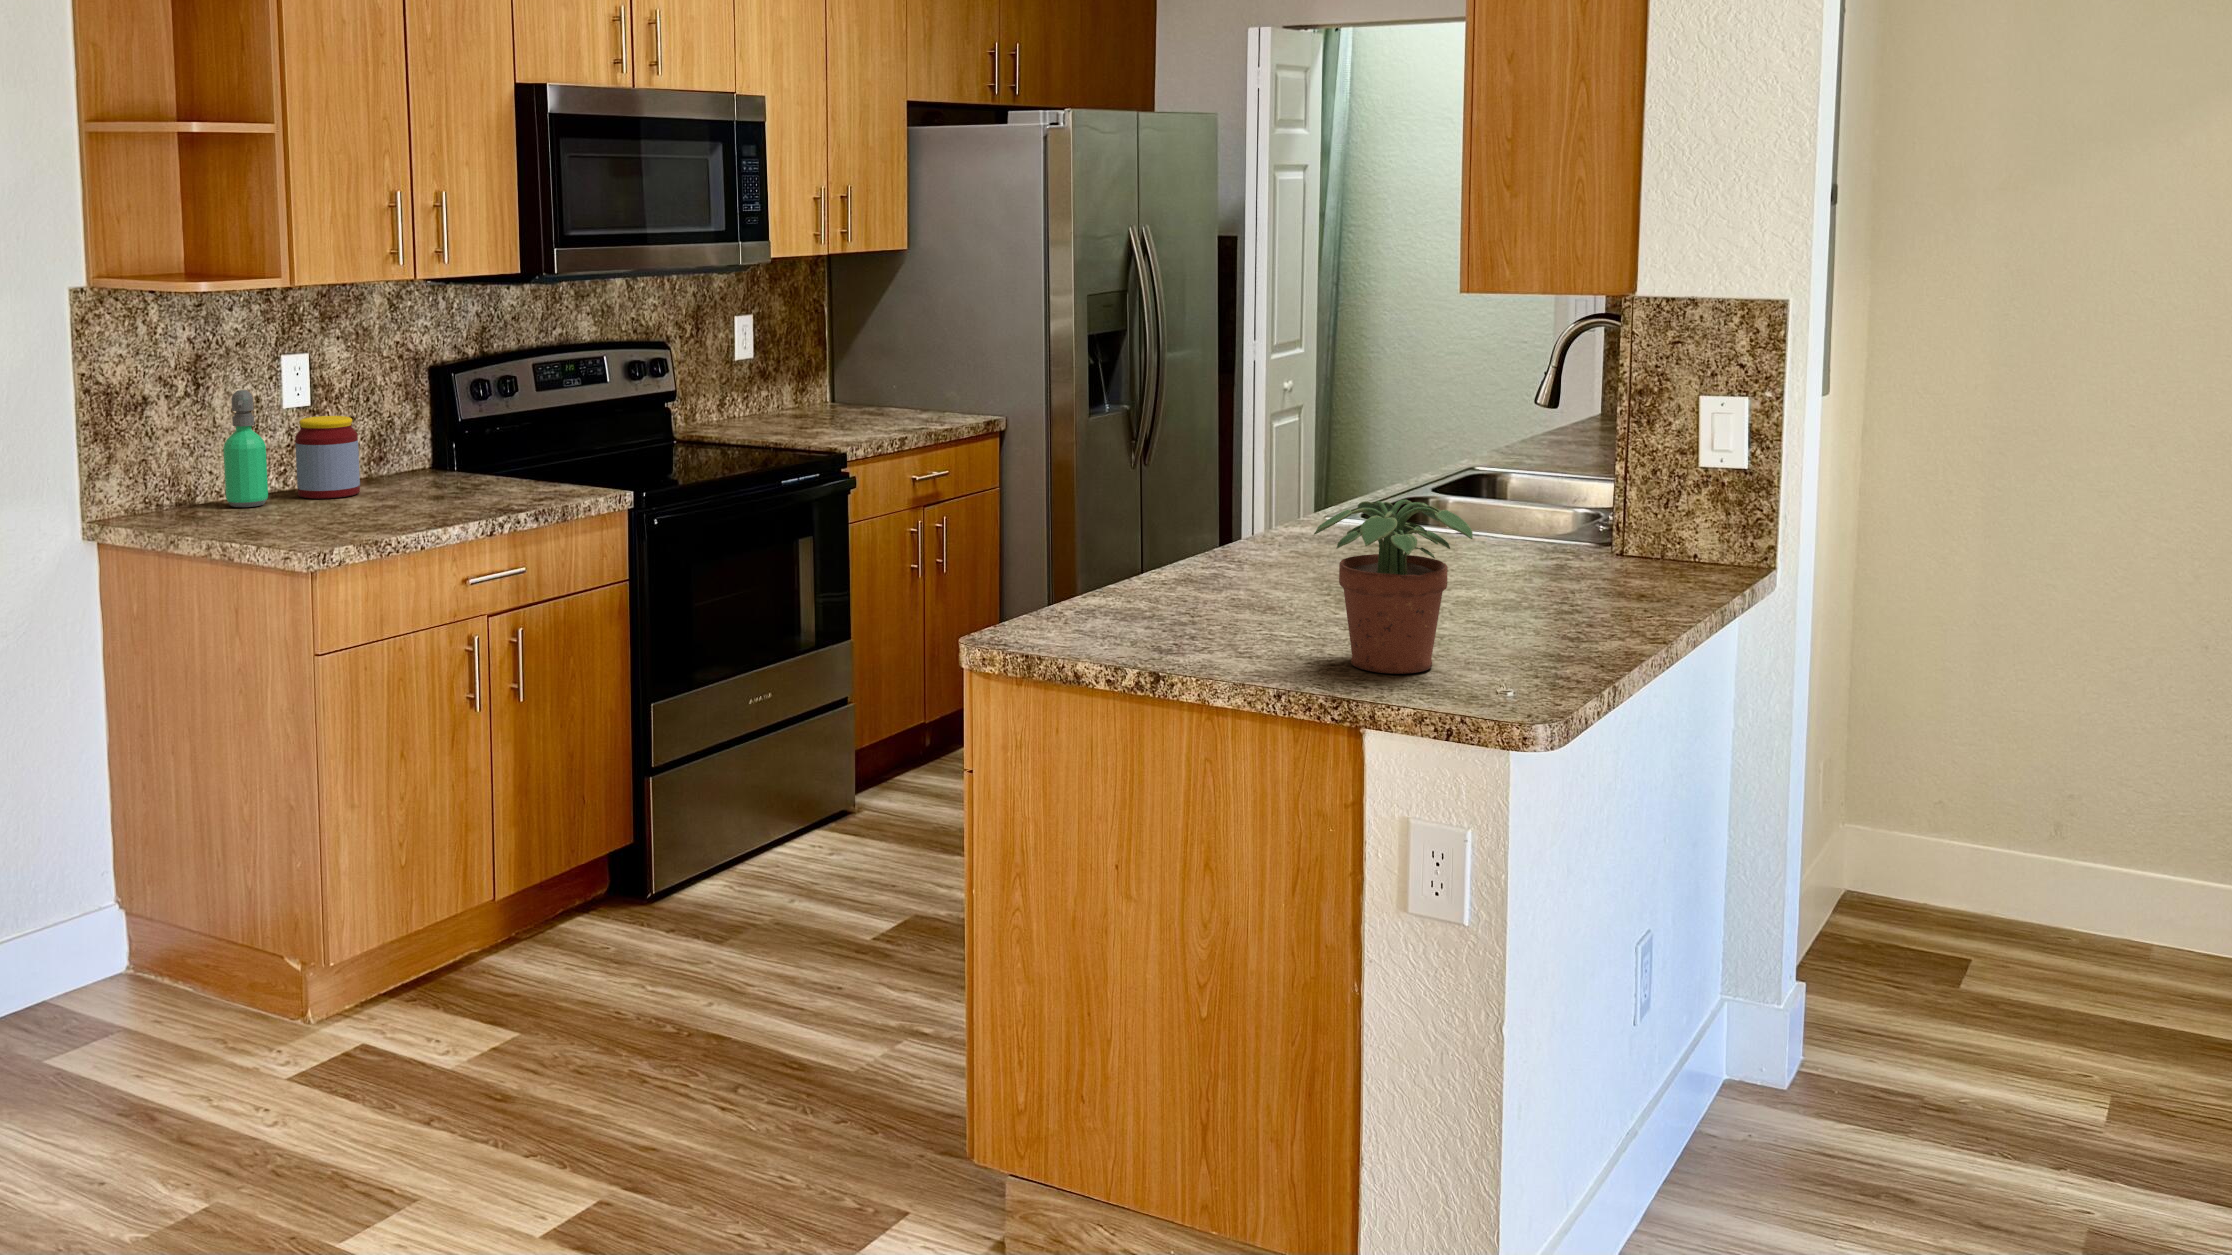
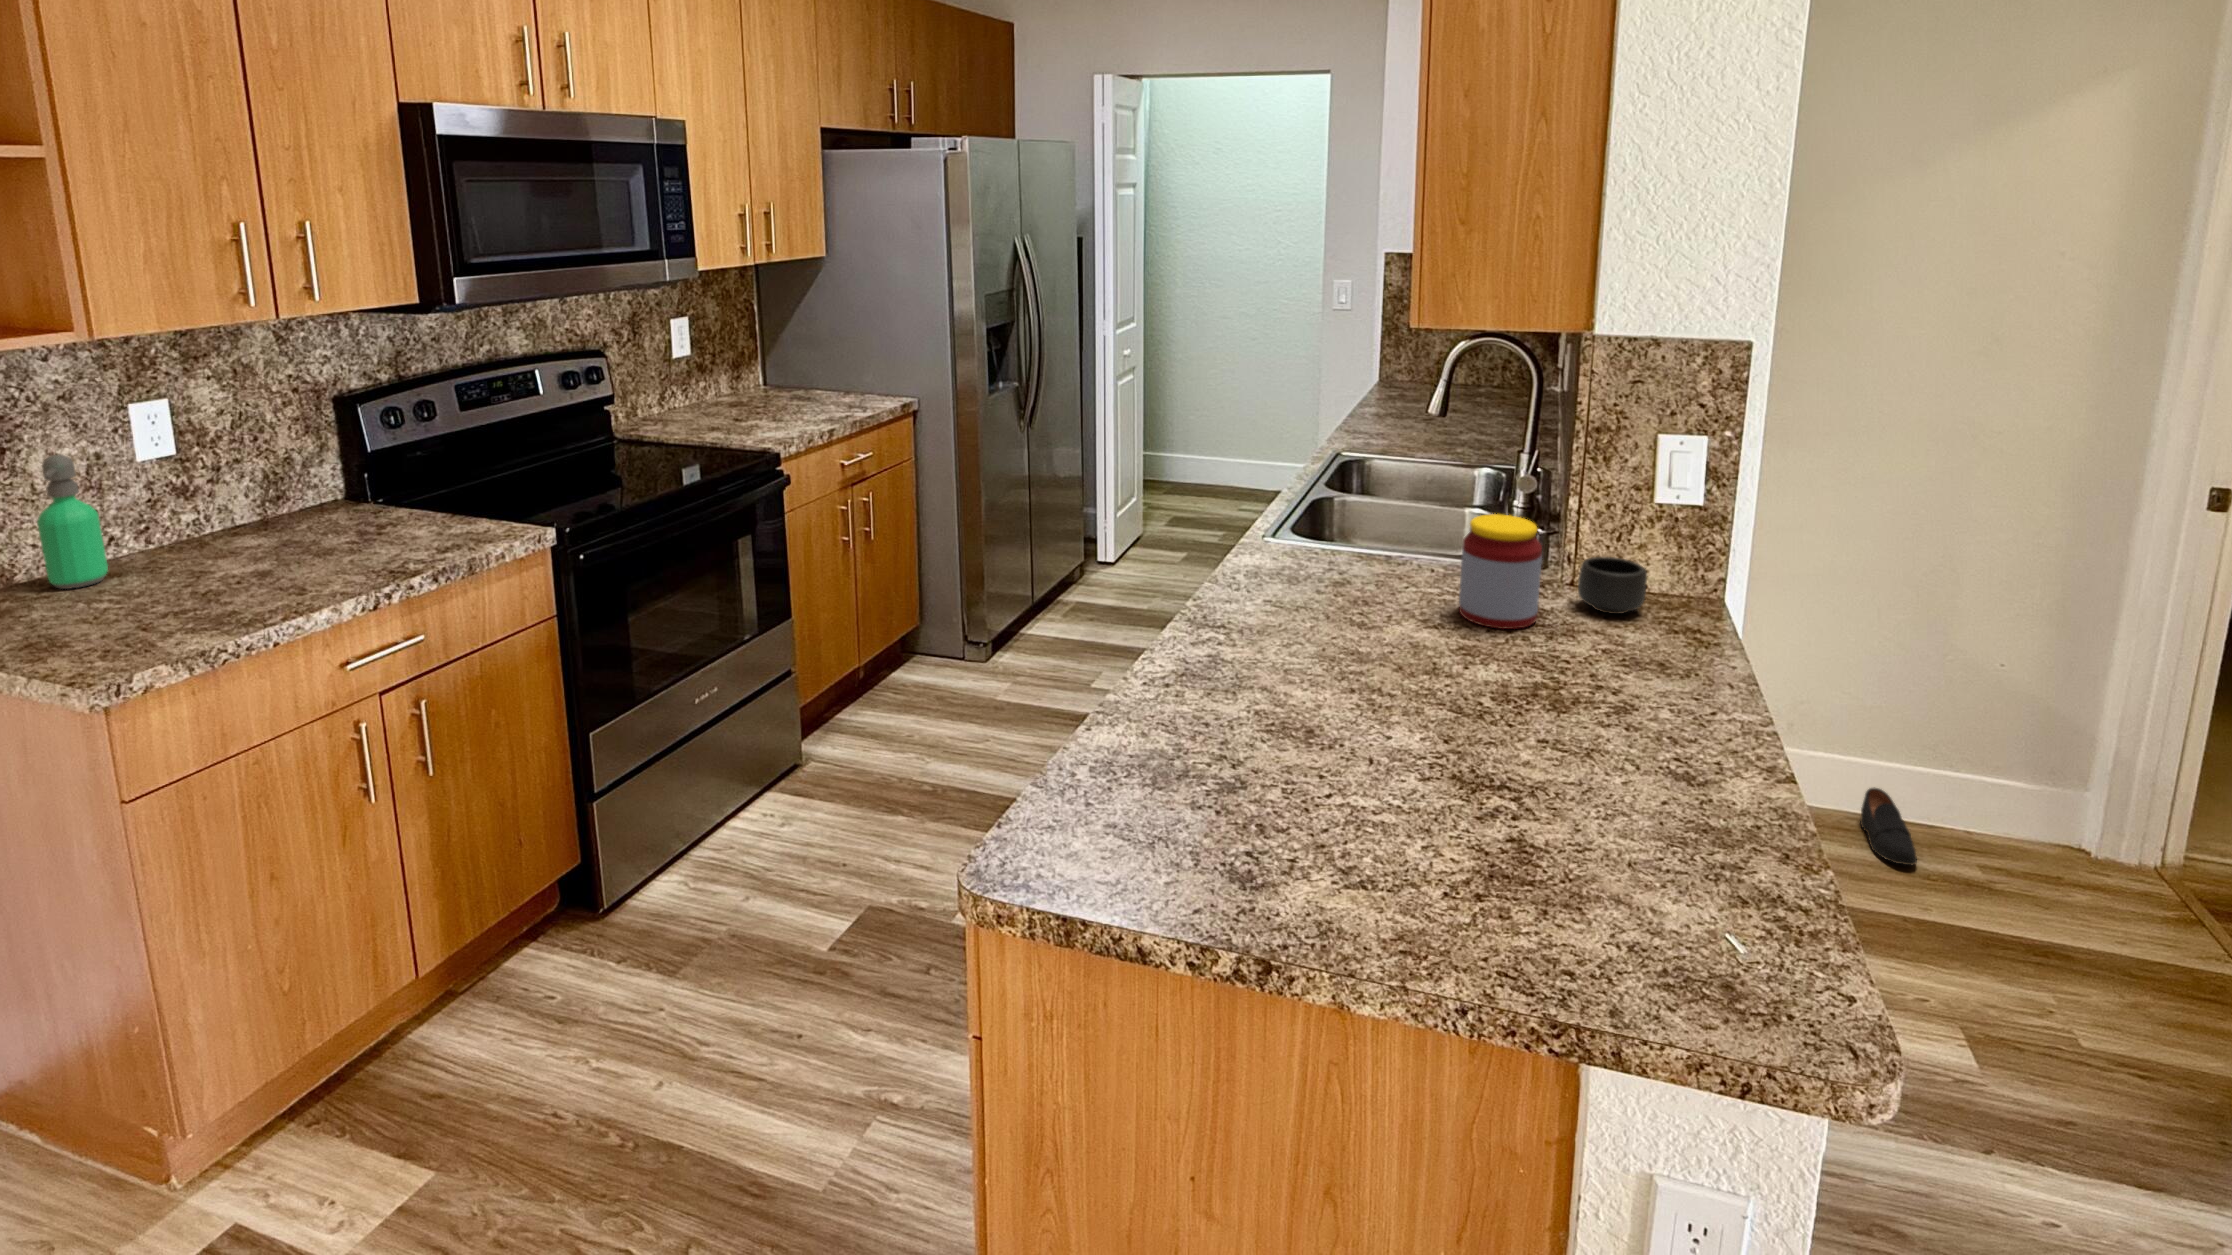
jar: present [295,416,360,499] -> present [1459,514,1542,629]
potted plant: present [1314,499,1473,674] -> none [1479,664,1688,919]
mug: none [1606,518,1682,571] -> present [1578,557,1647,614]
shoe: none [2131,906,2182,985] -> present [1860,787,1917,865]

